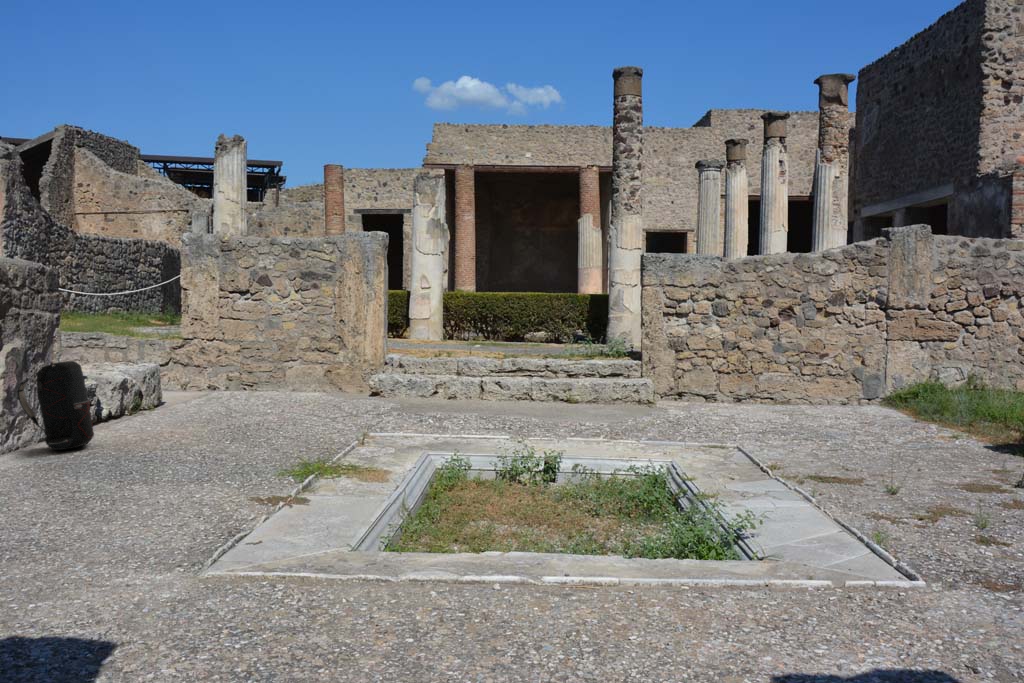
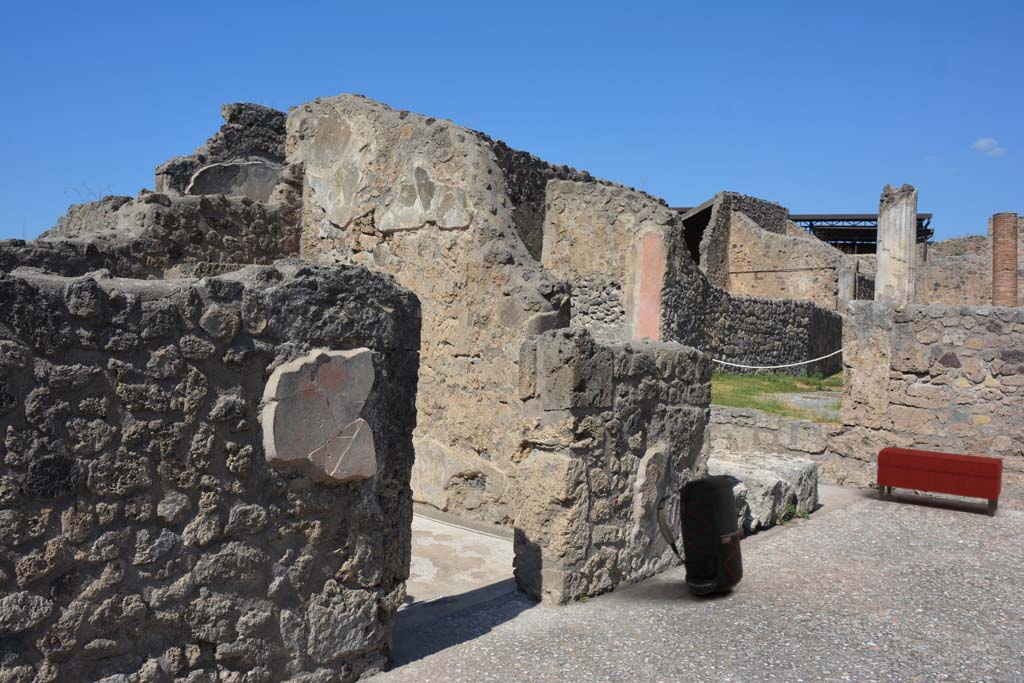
bench: none [211,354,305,398] -> present [877,447,1003,516]

